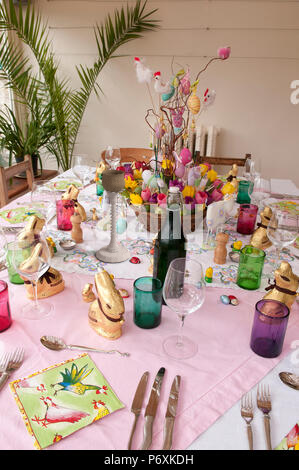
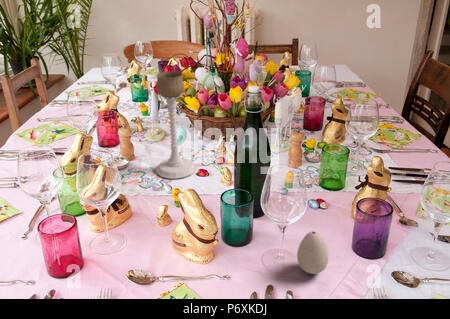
decorative egg: none [195,323,224,364] -> present [297,231,329,274]

